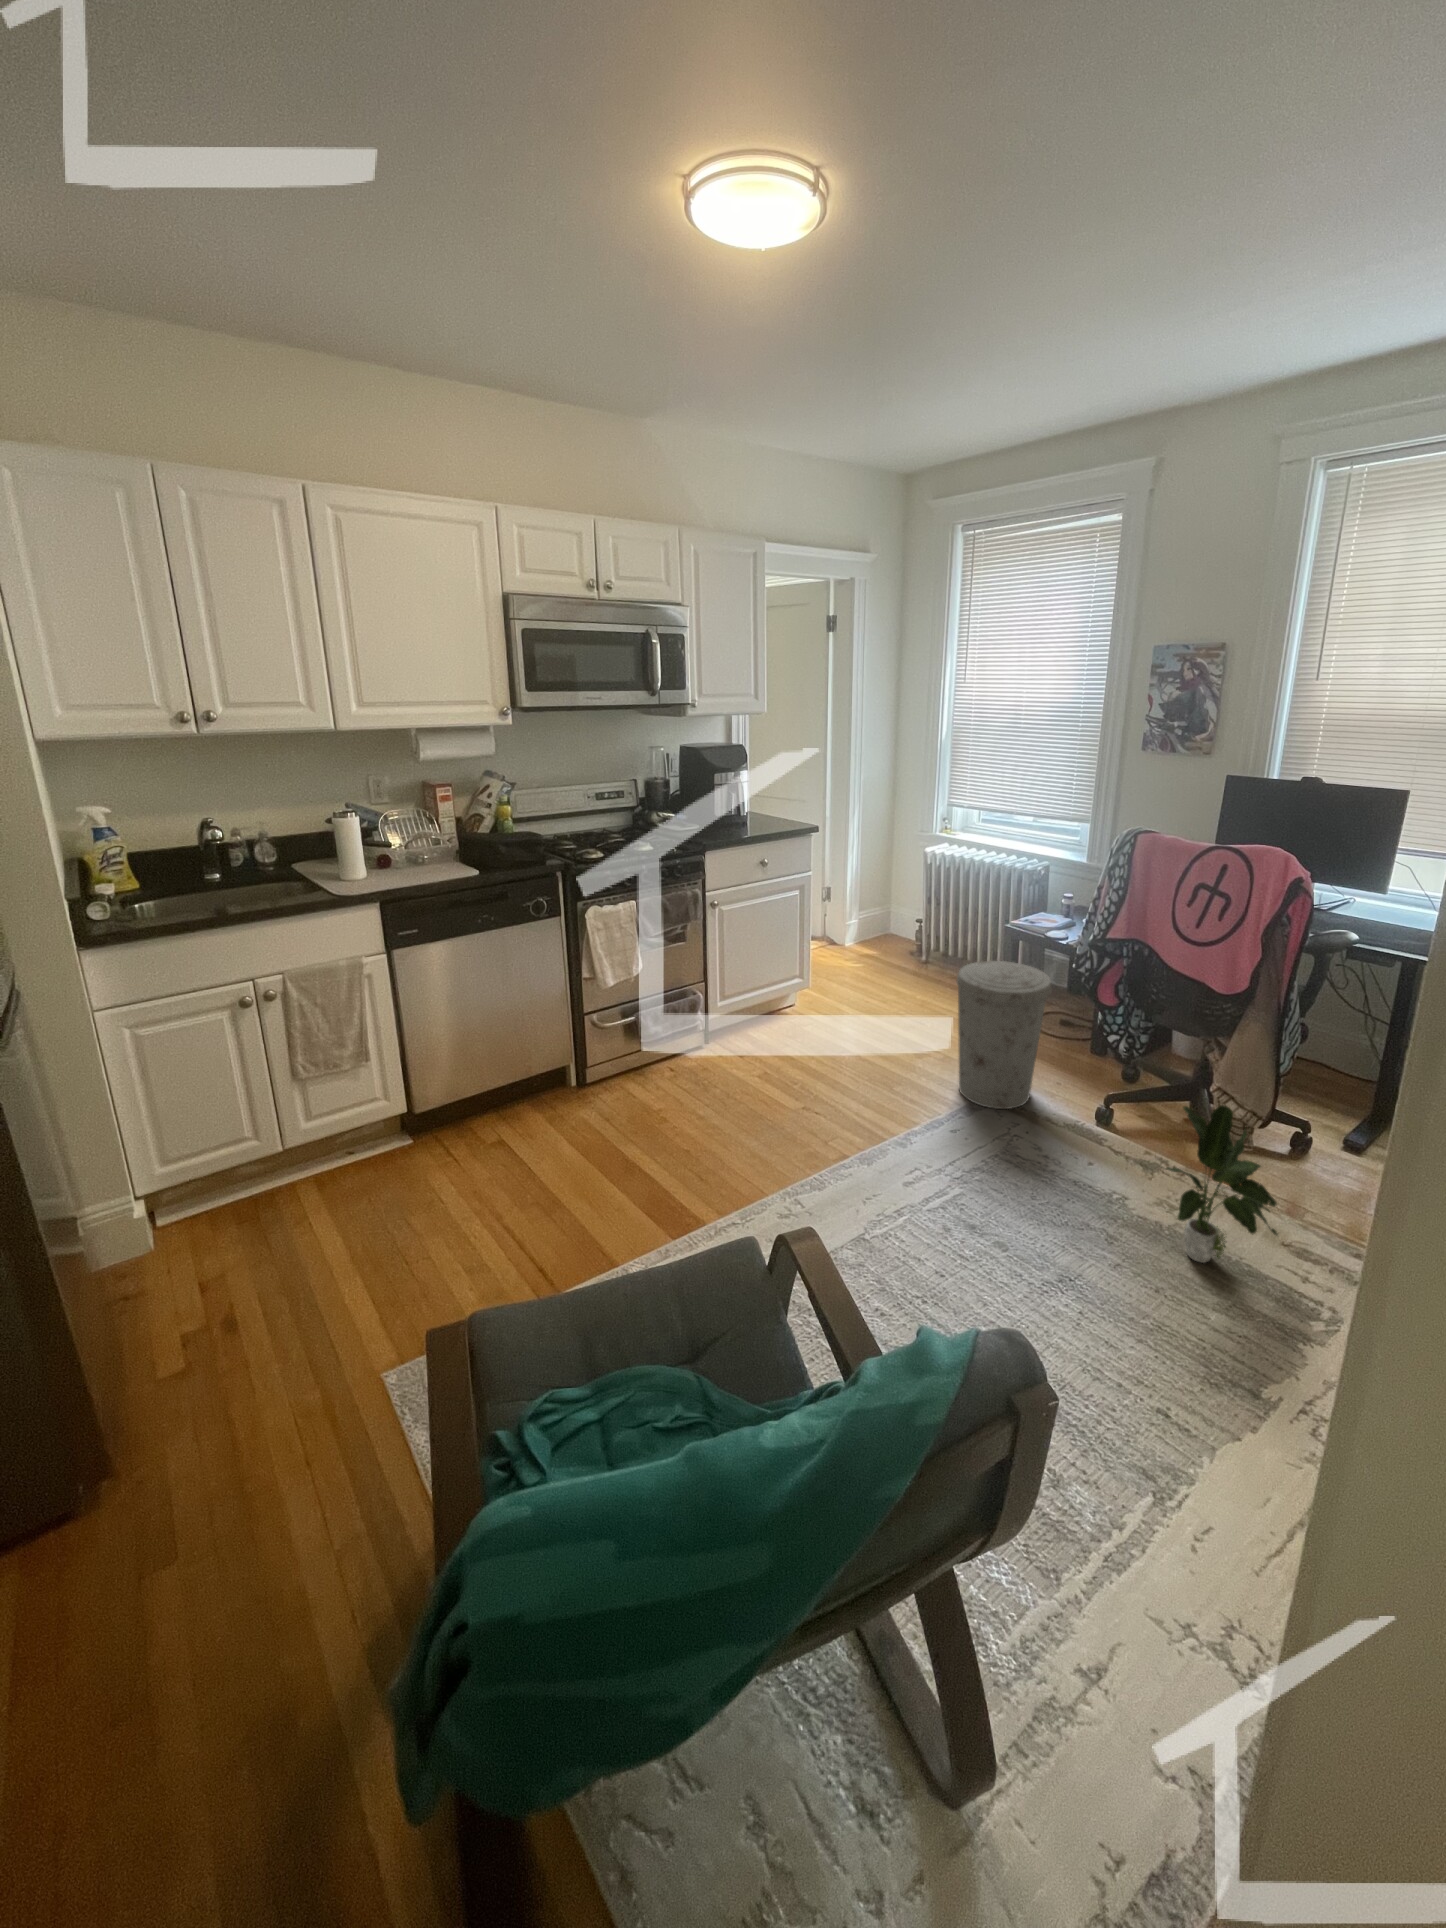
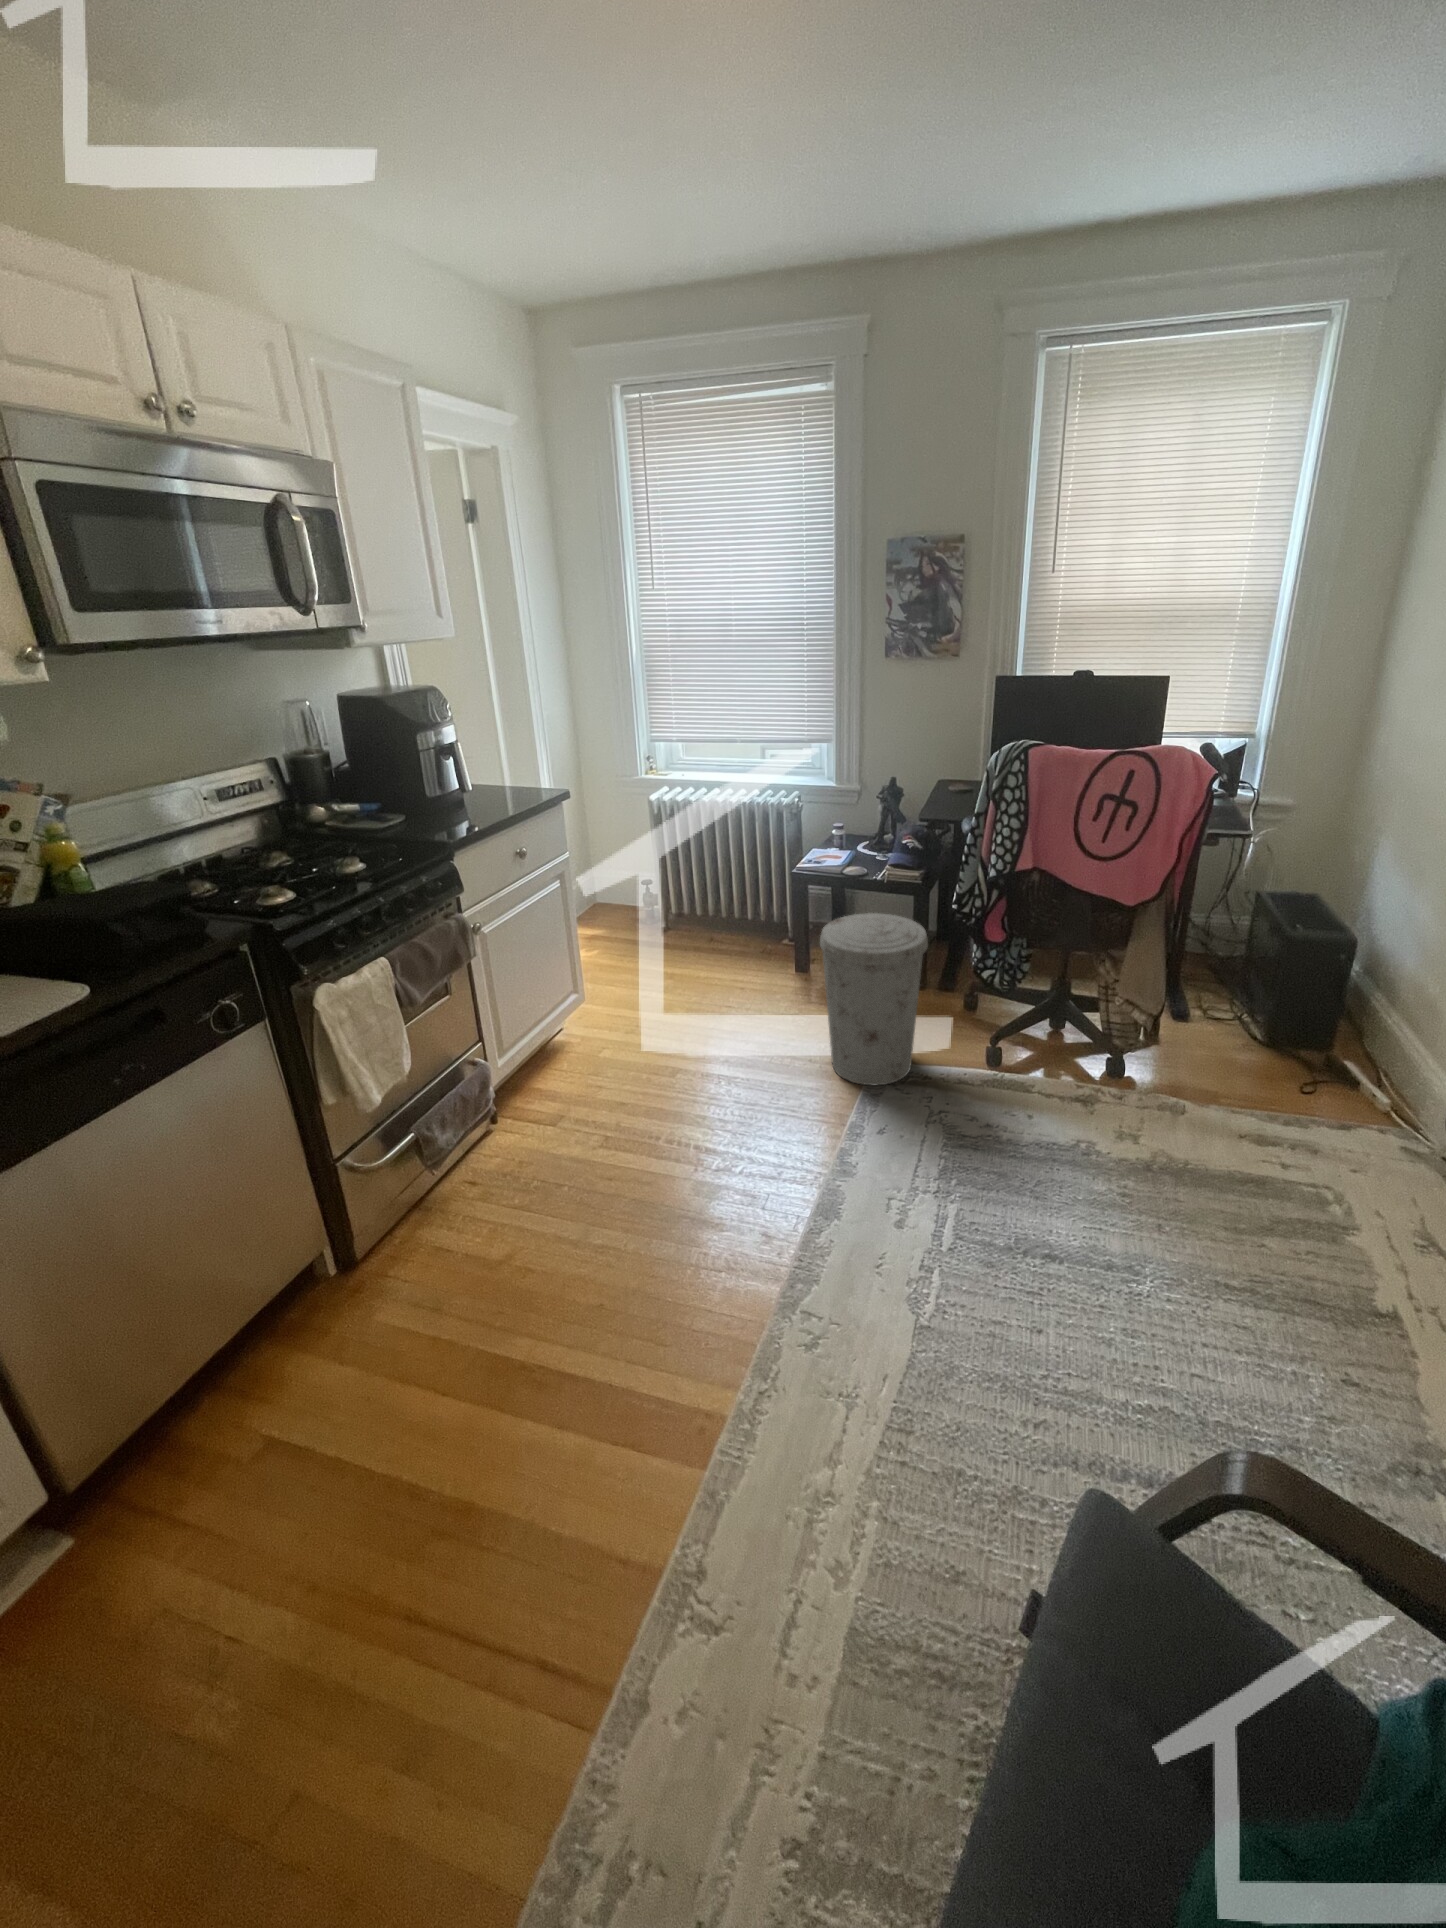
potted plant: present [1166,1105,1278,1262] -> none [1156,1013,1278,1175]

